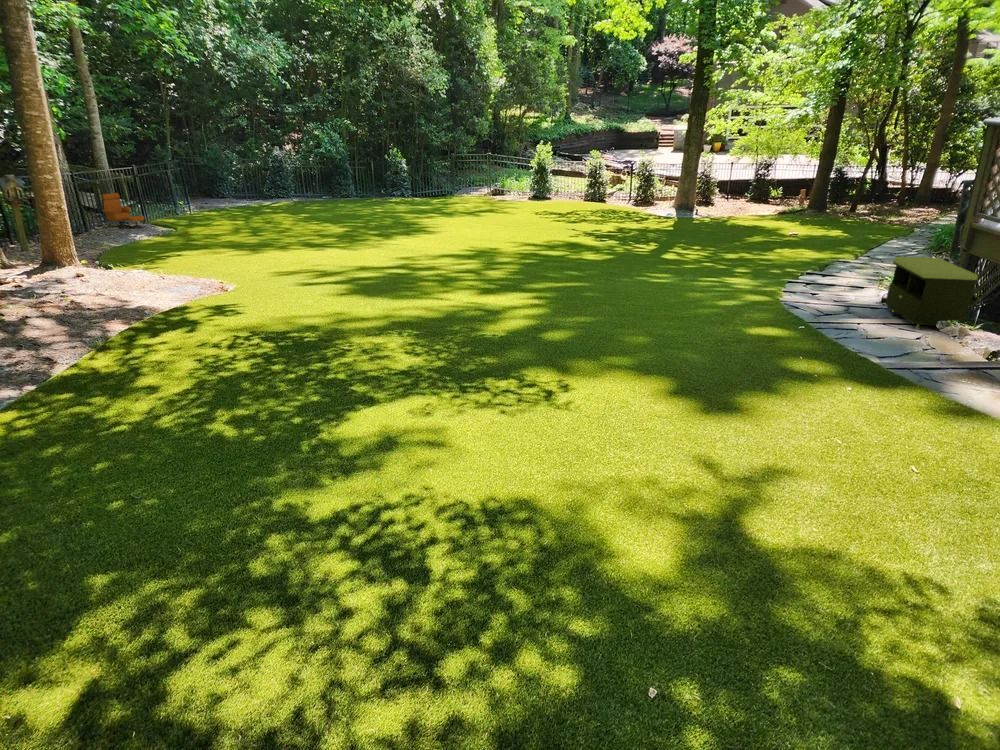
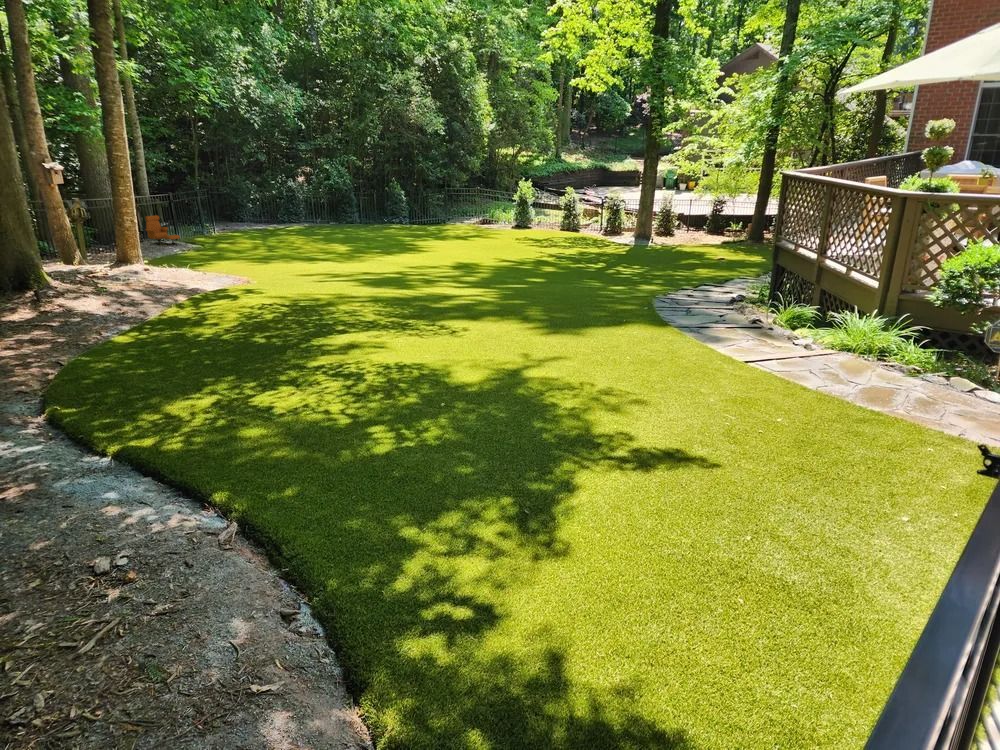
storage bench: present [885,257,978,329] -> none [764,269,817,323]

